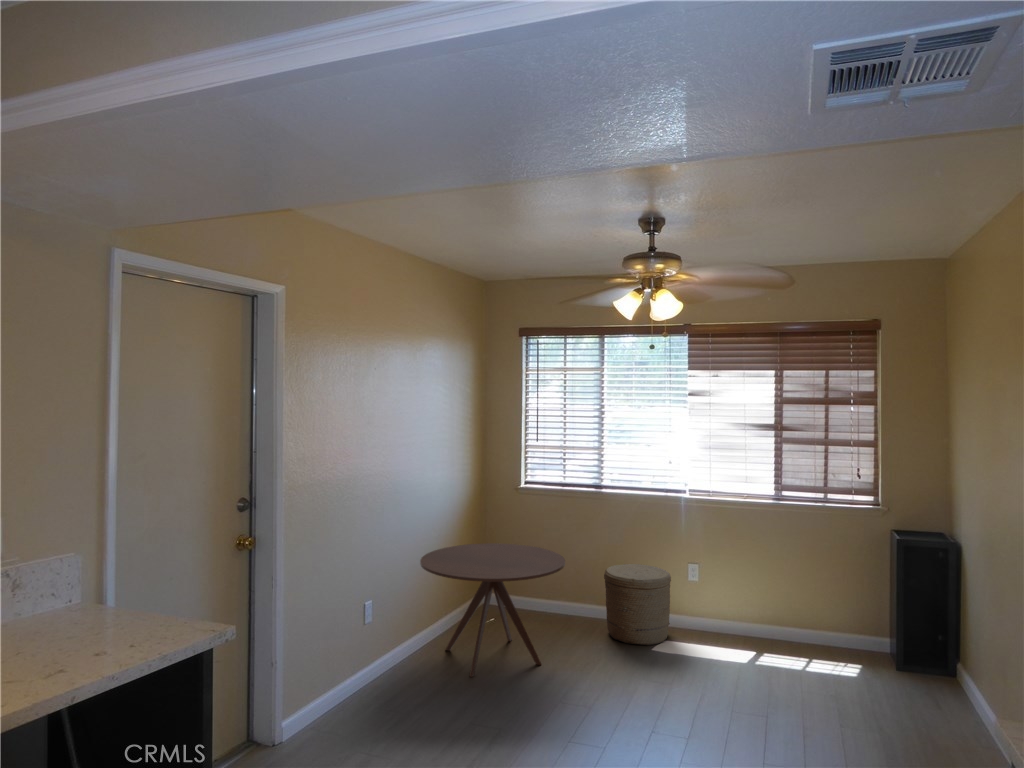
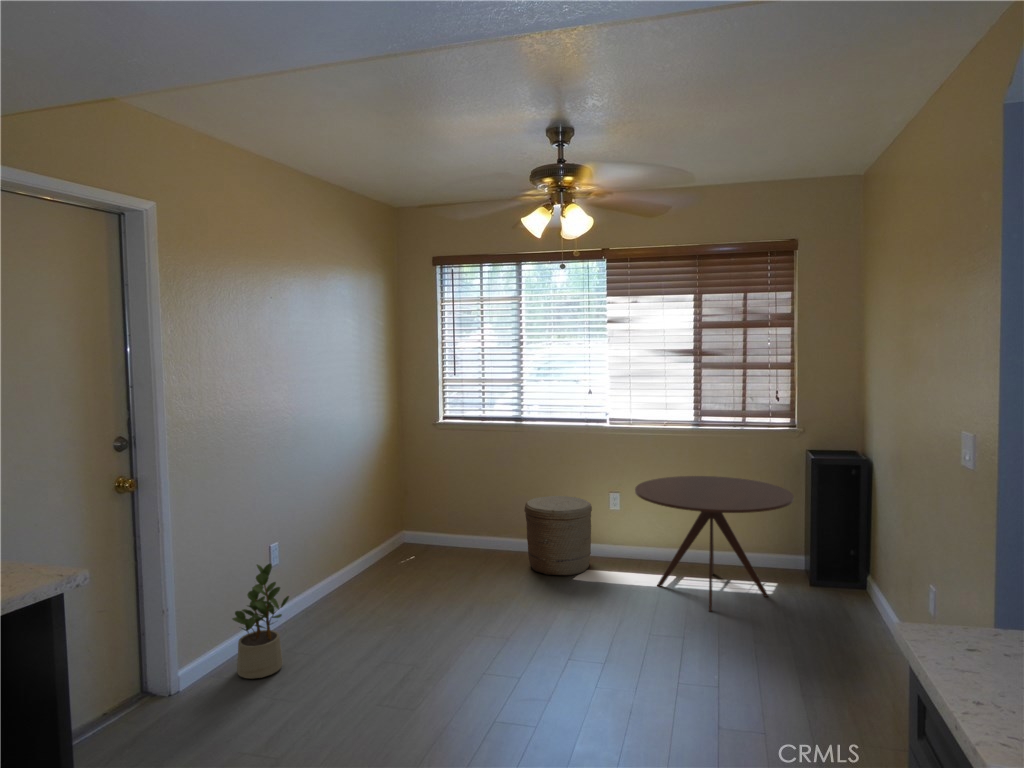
round table: present [420,543,565,677] -> present [635,476,794,612]
potted plant: none [339,618,390,726] -> present [232,564,289,679]

